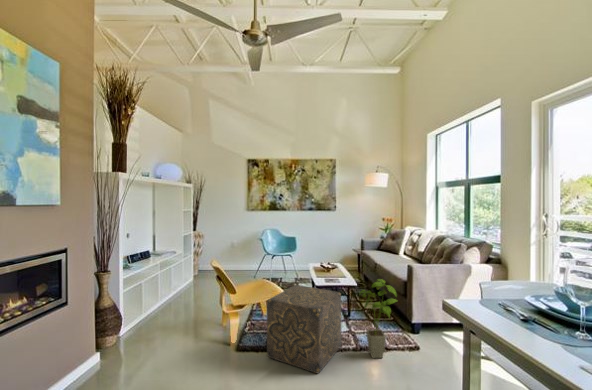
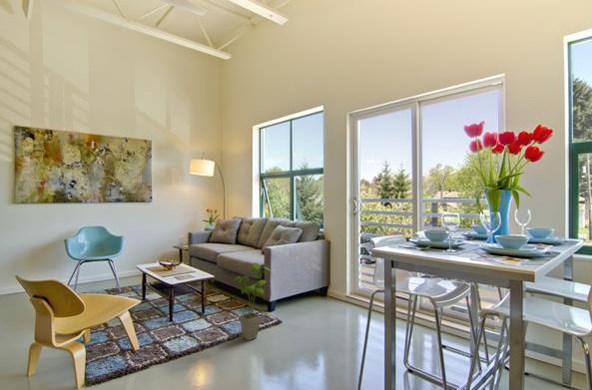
ottoman: present [267,285,341,373] -> none [136,284,214,377]

